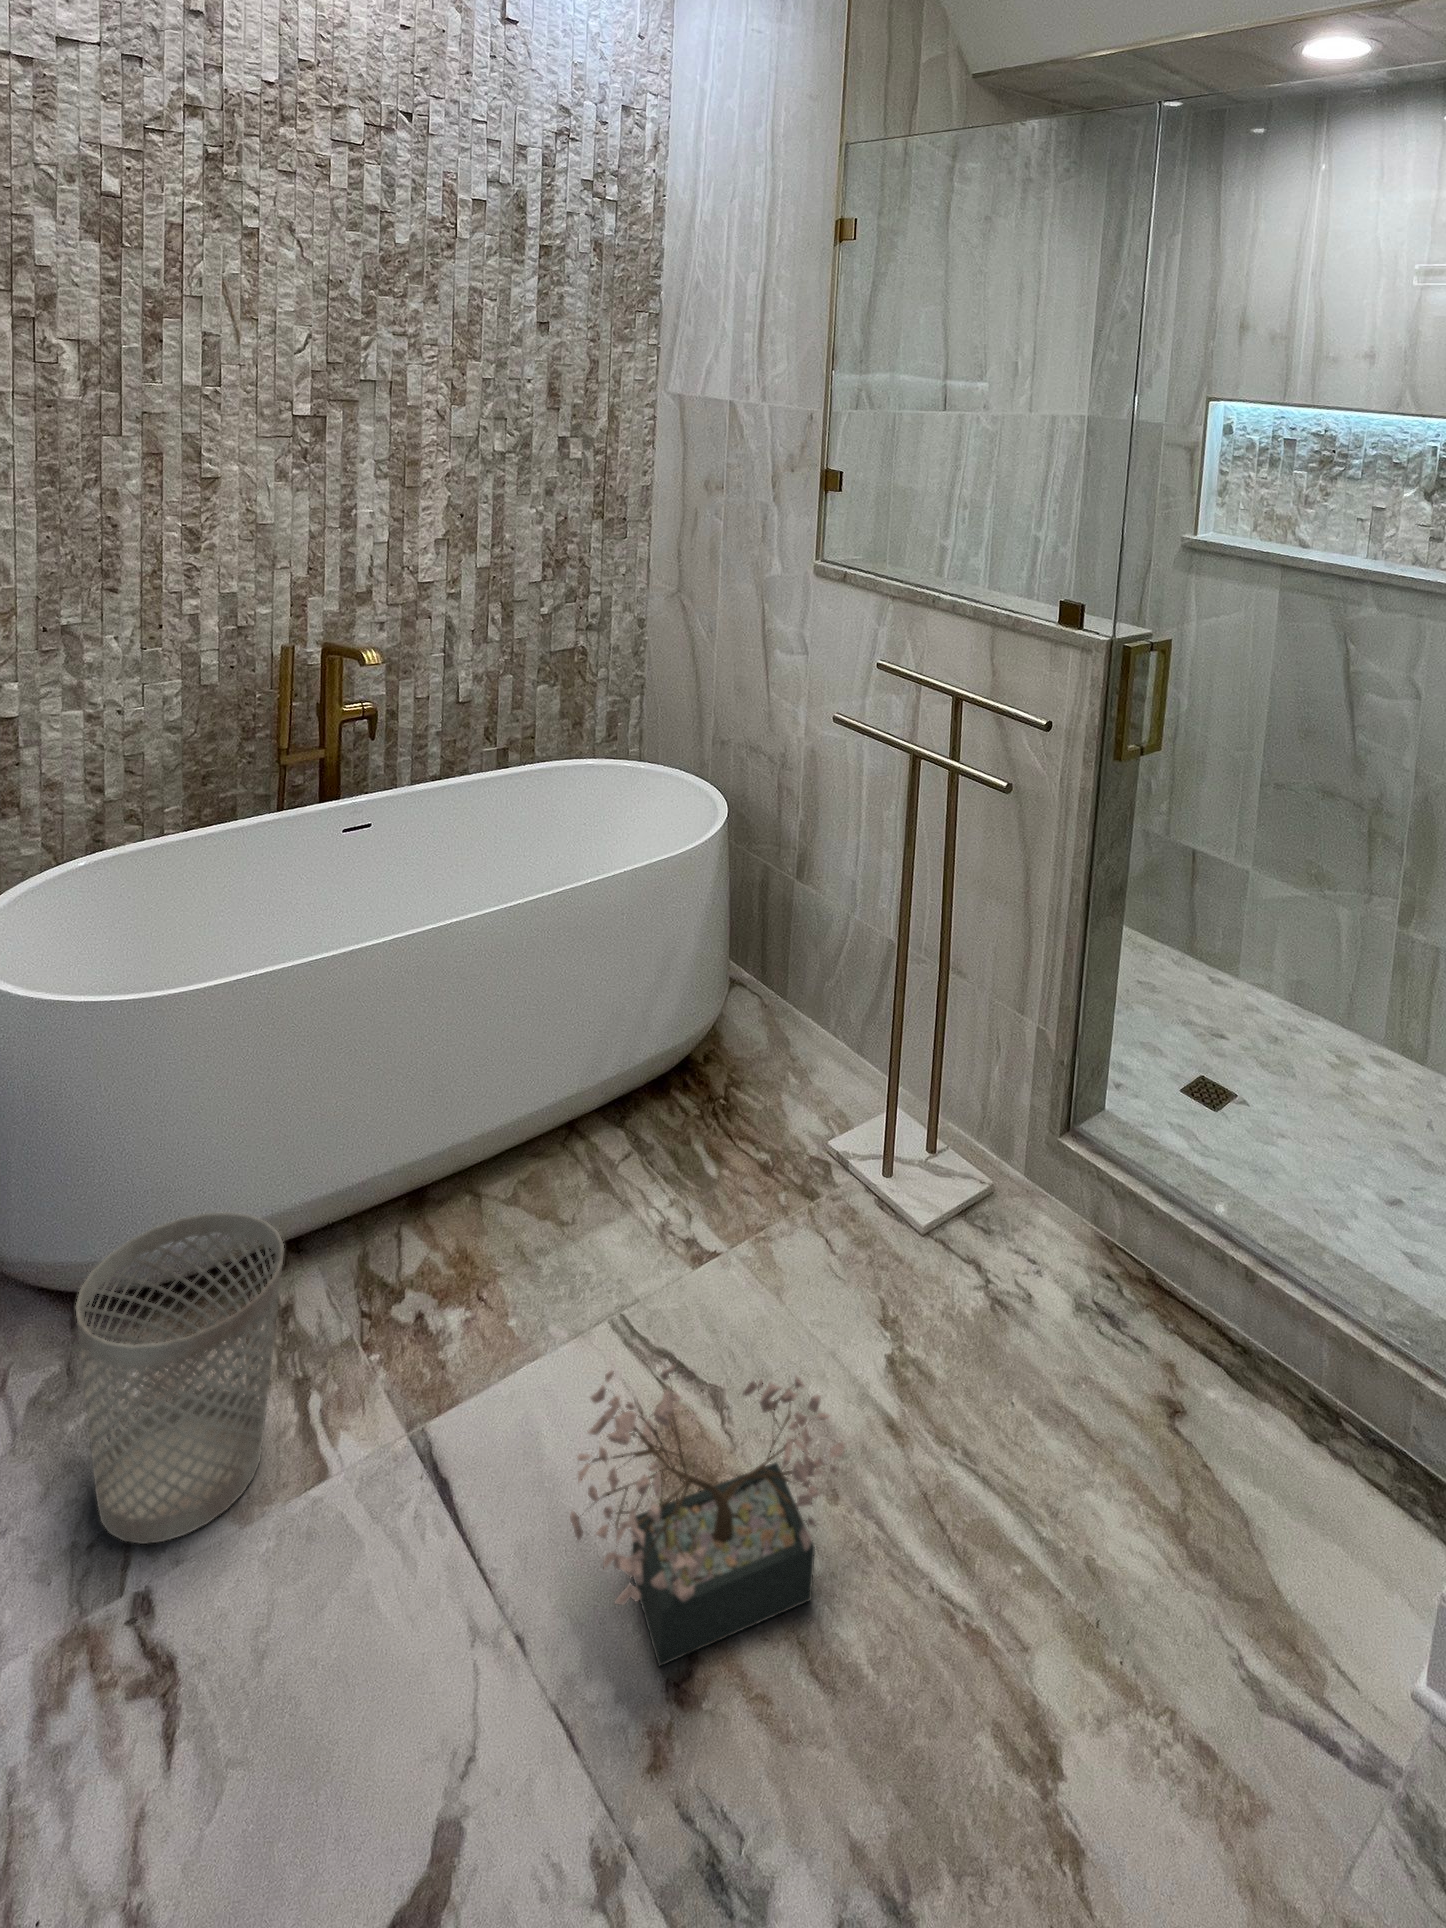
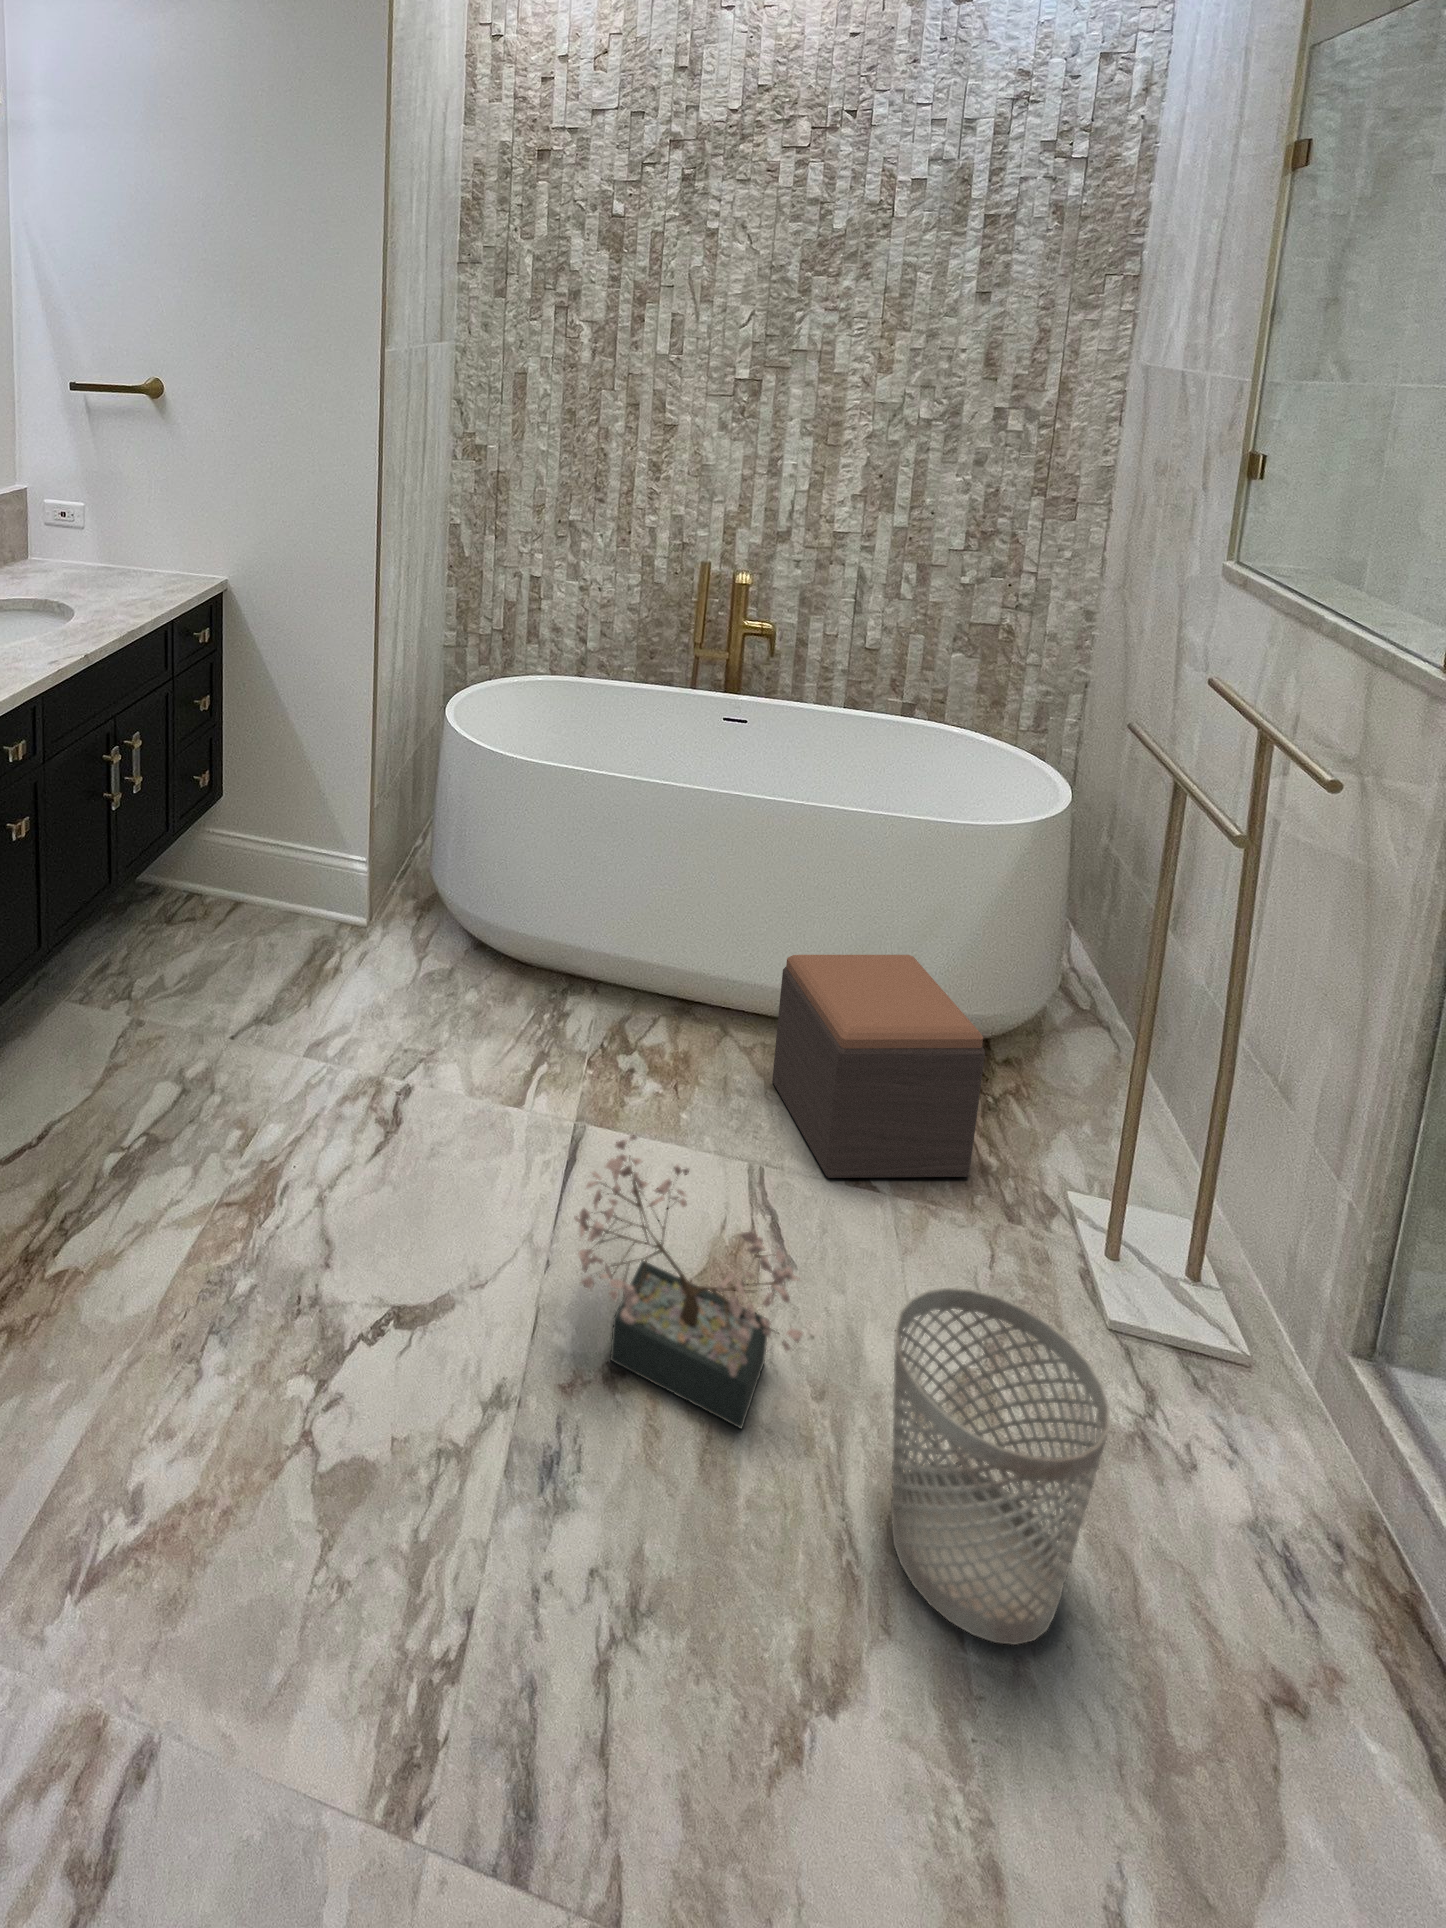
footstool: none [563,1006,777,1279] -> present [772,955,985,1178]
wastebasket: present [76,1212,284,1544] -> present [891,1288,1110,1645]

